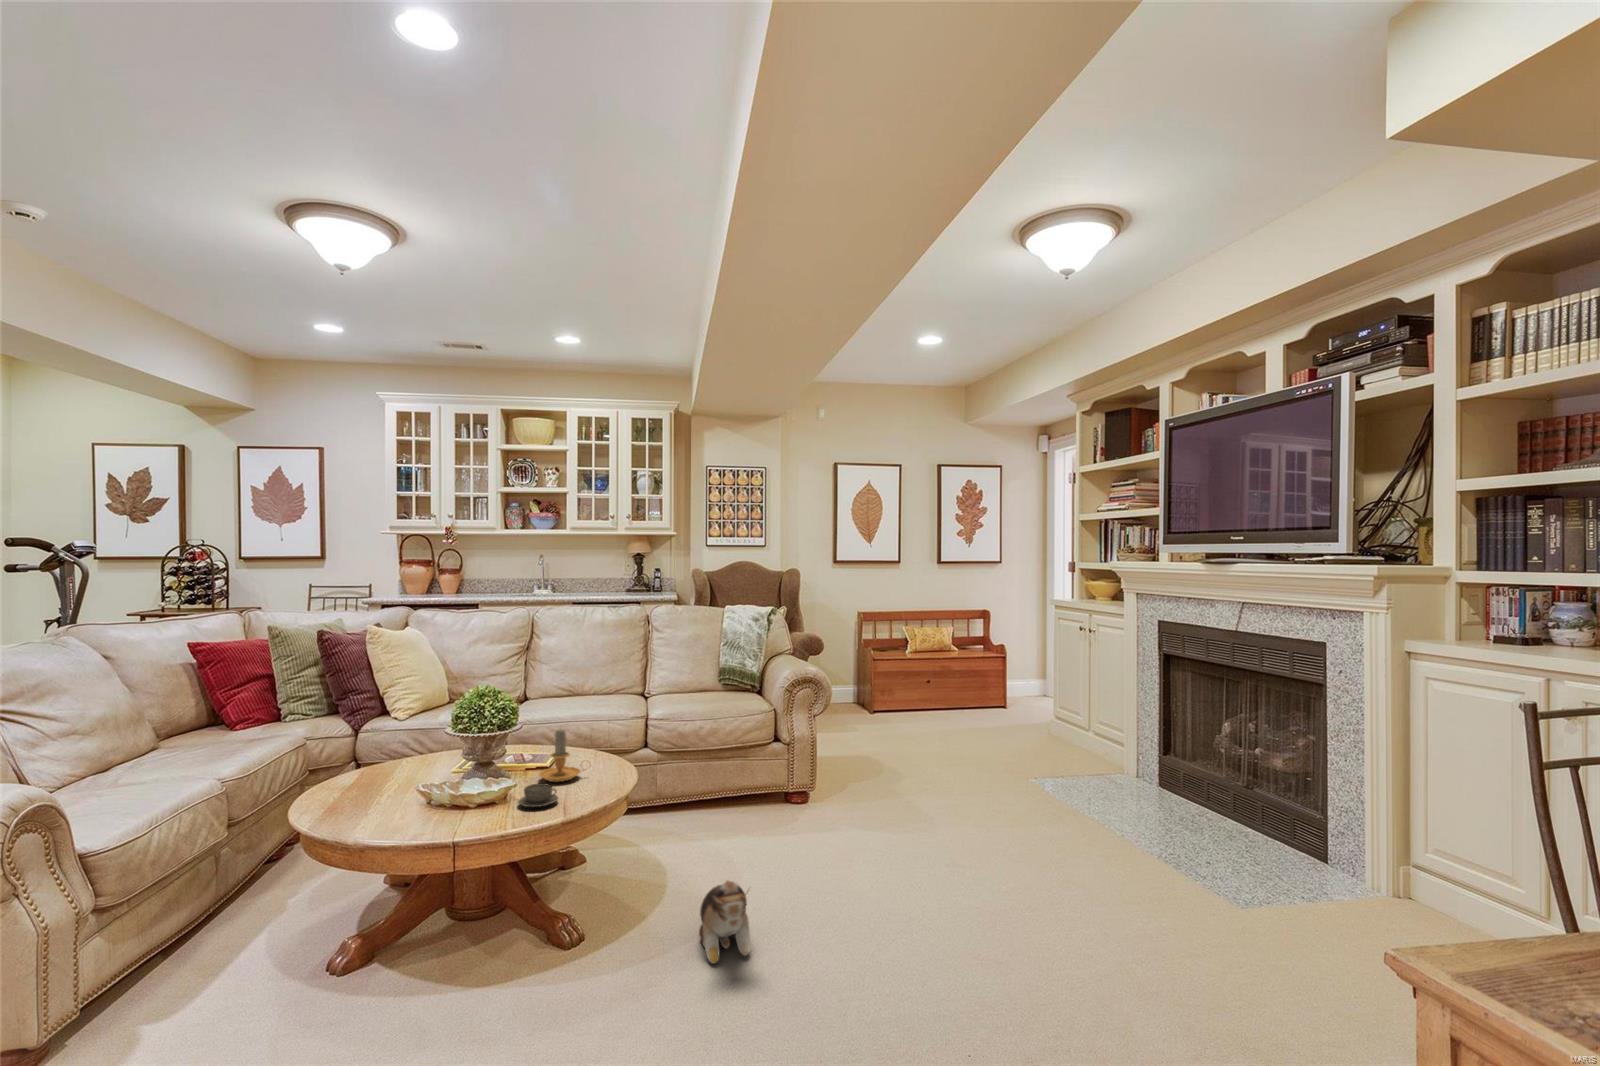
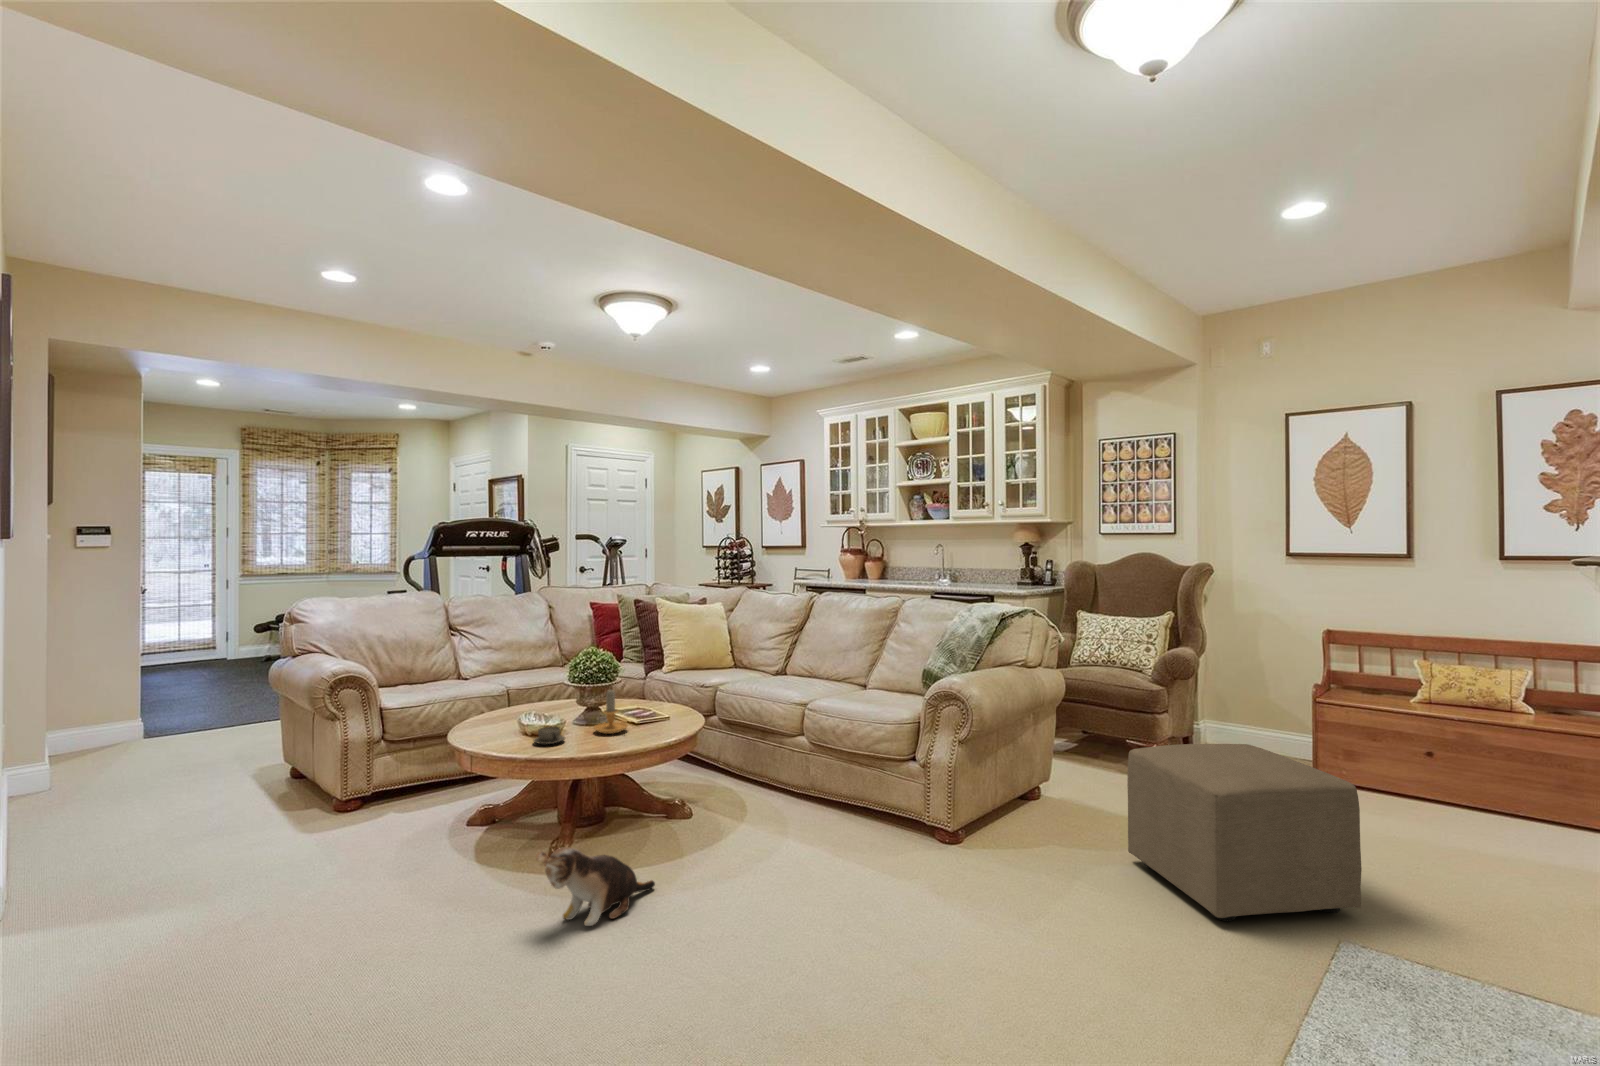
ottoman: none [904,685,1021,789] -> present [1127,744,1362,921]

